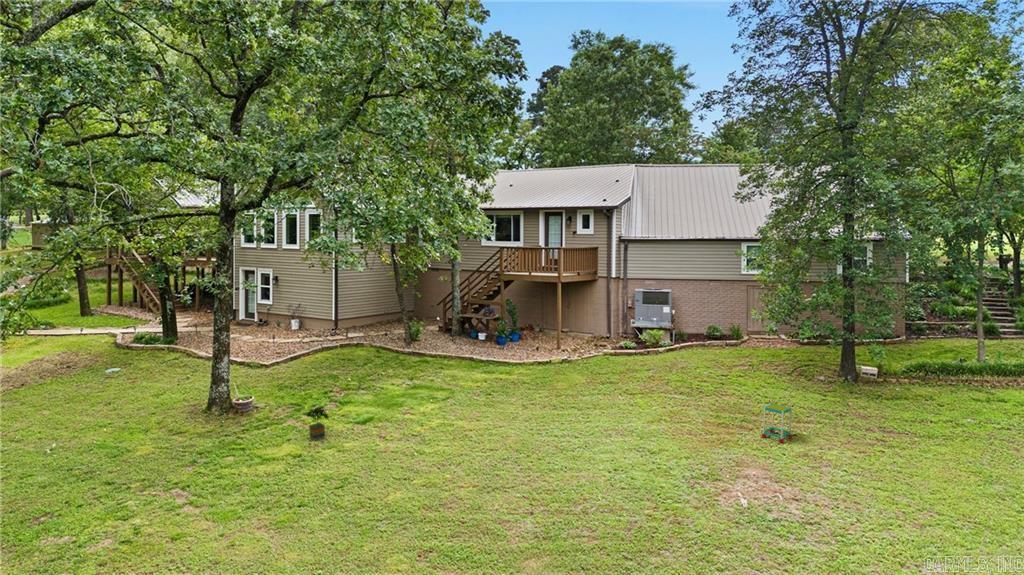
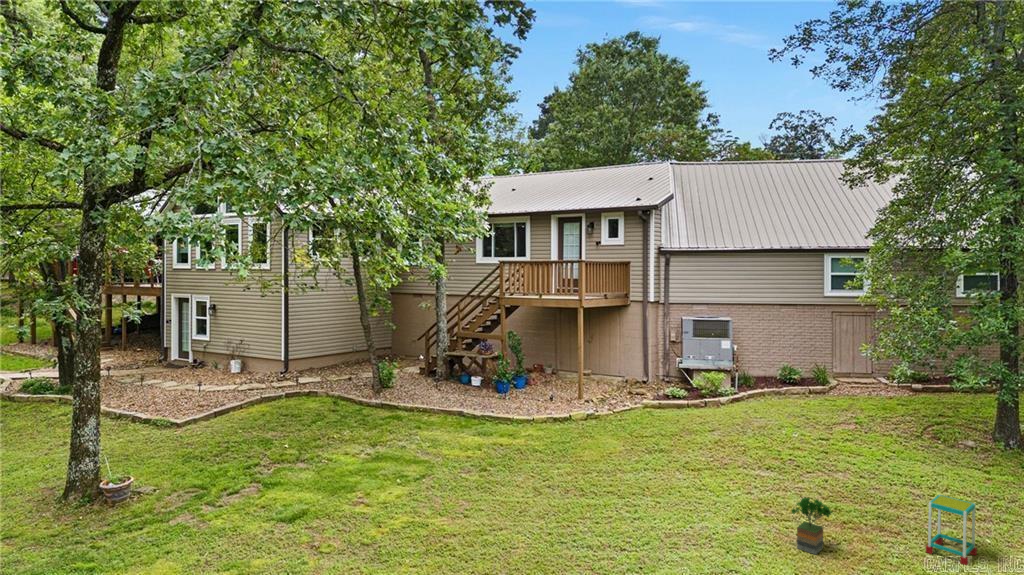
potted tree: present [306,408,329,441] -> present [792,497,832,554]

